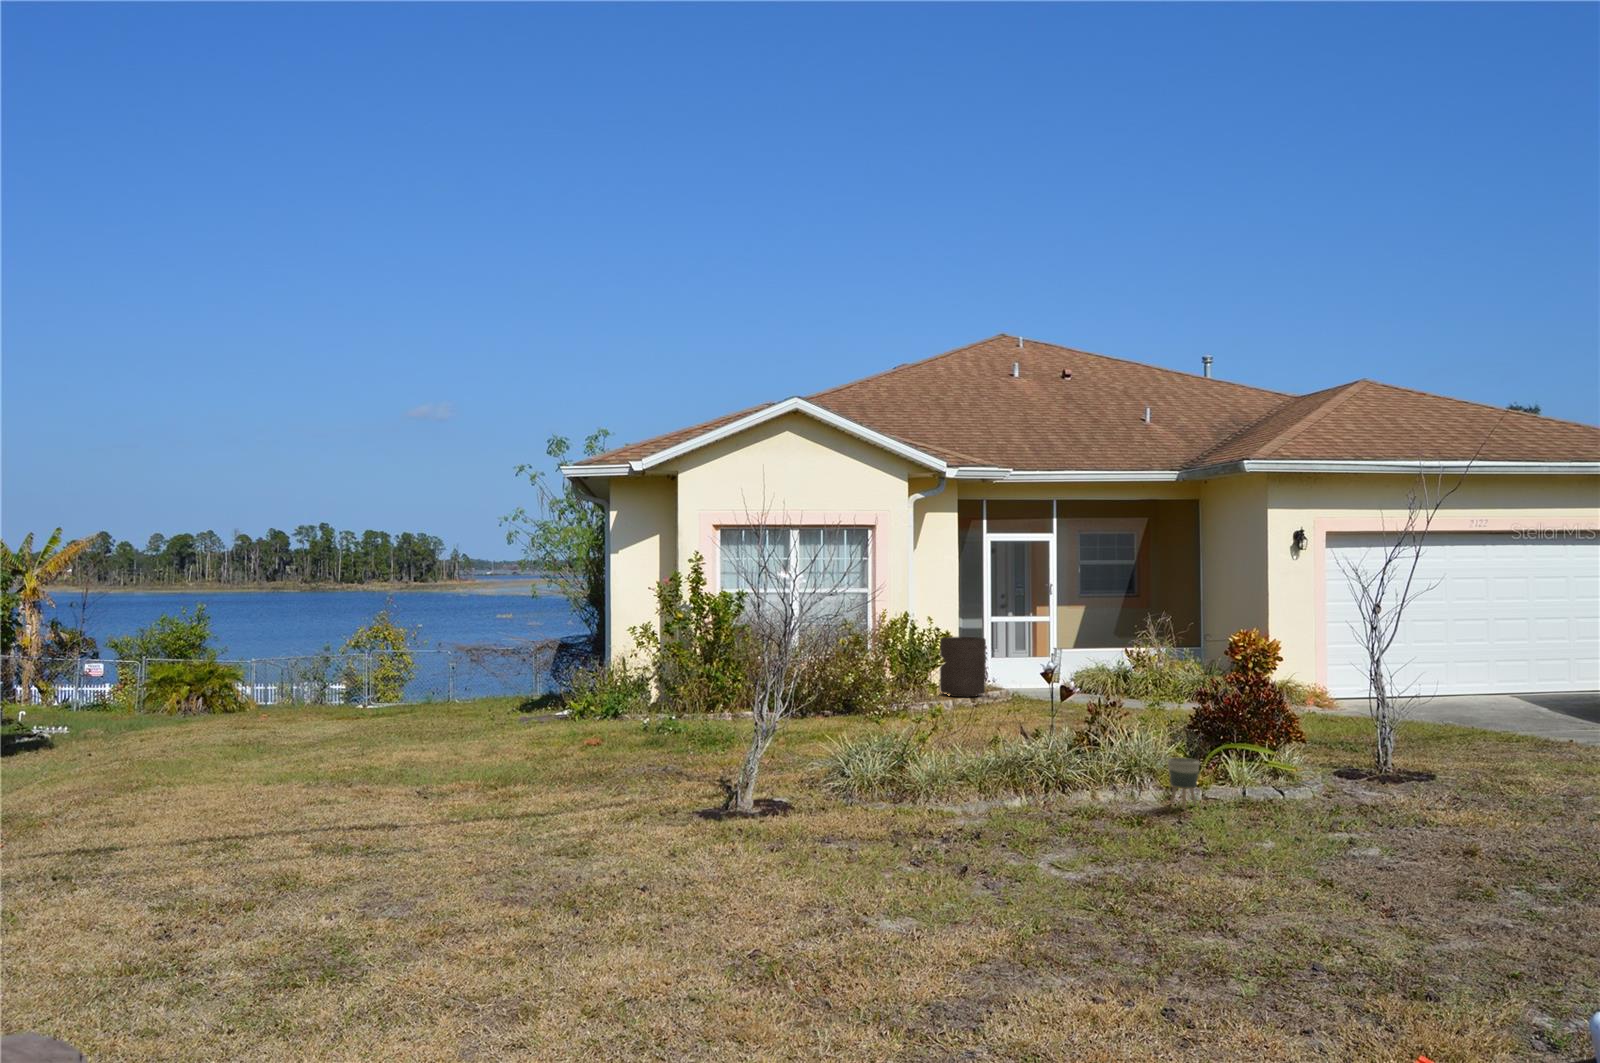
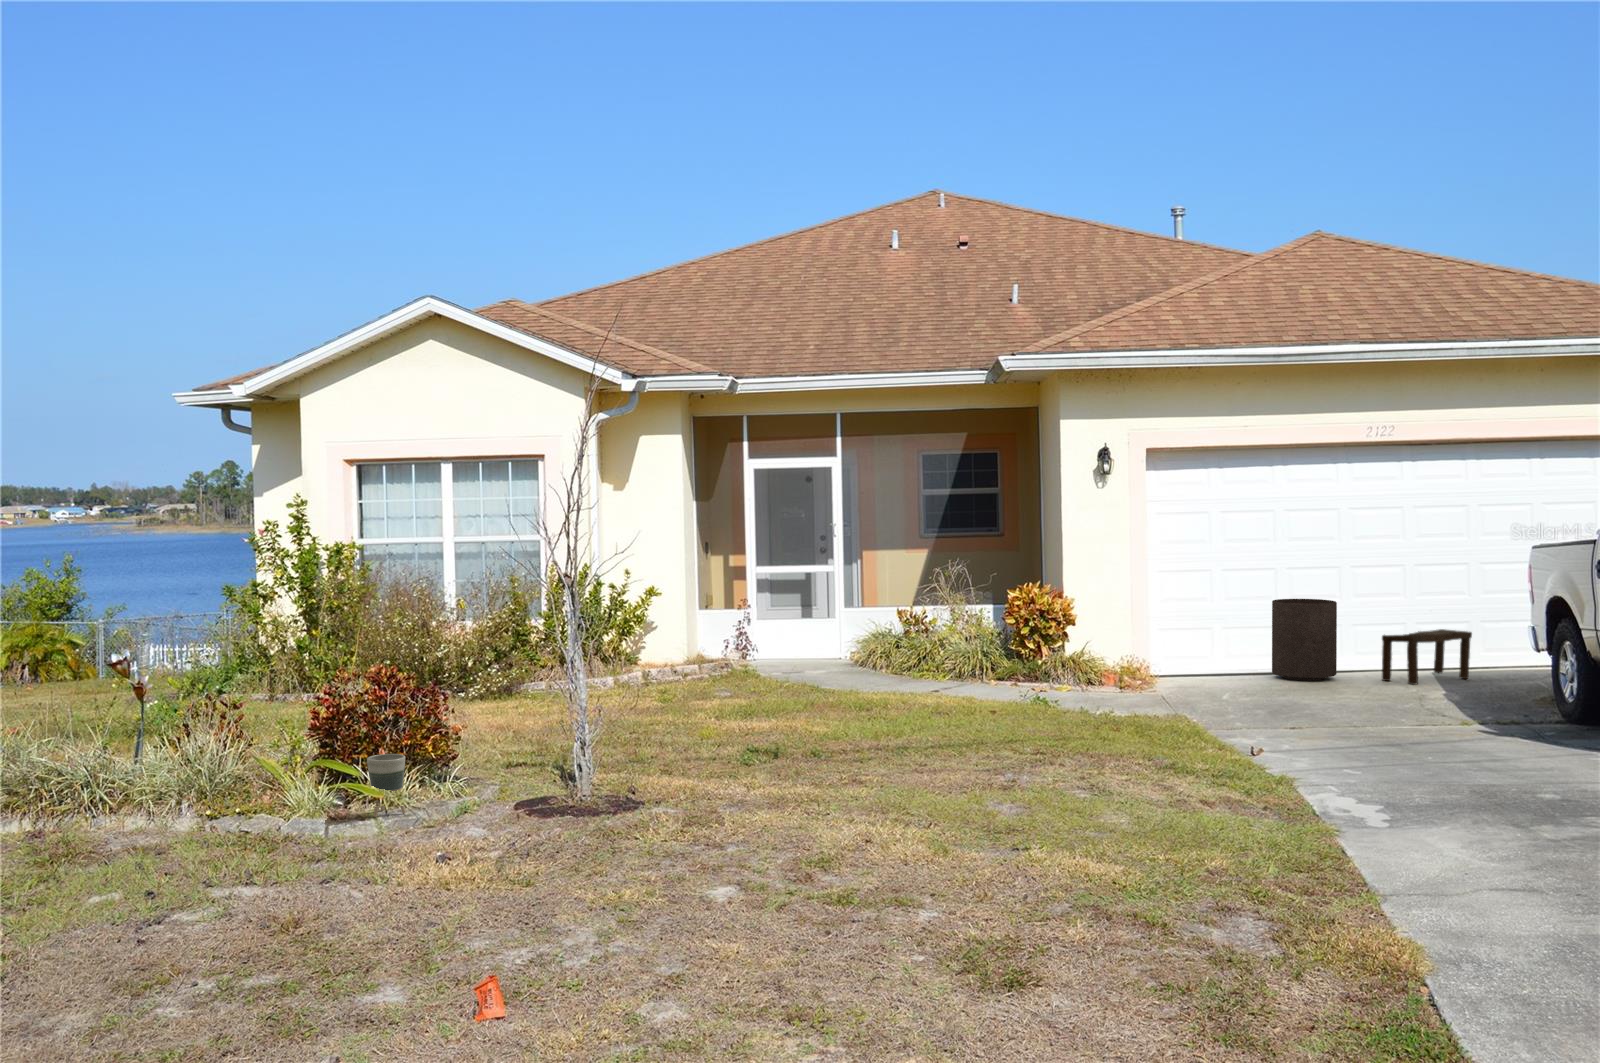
trash can: present [940,637,986,697] -> present [1272,599,1337,681]
bench: none [1497,665,1551,704] -> present [1382,629,1472,685]

